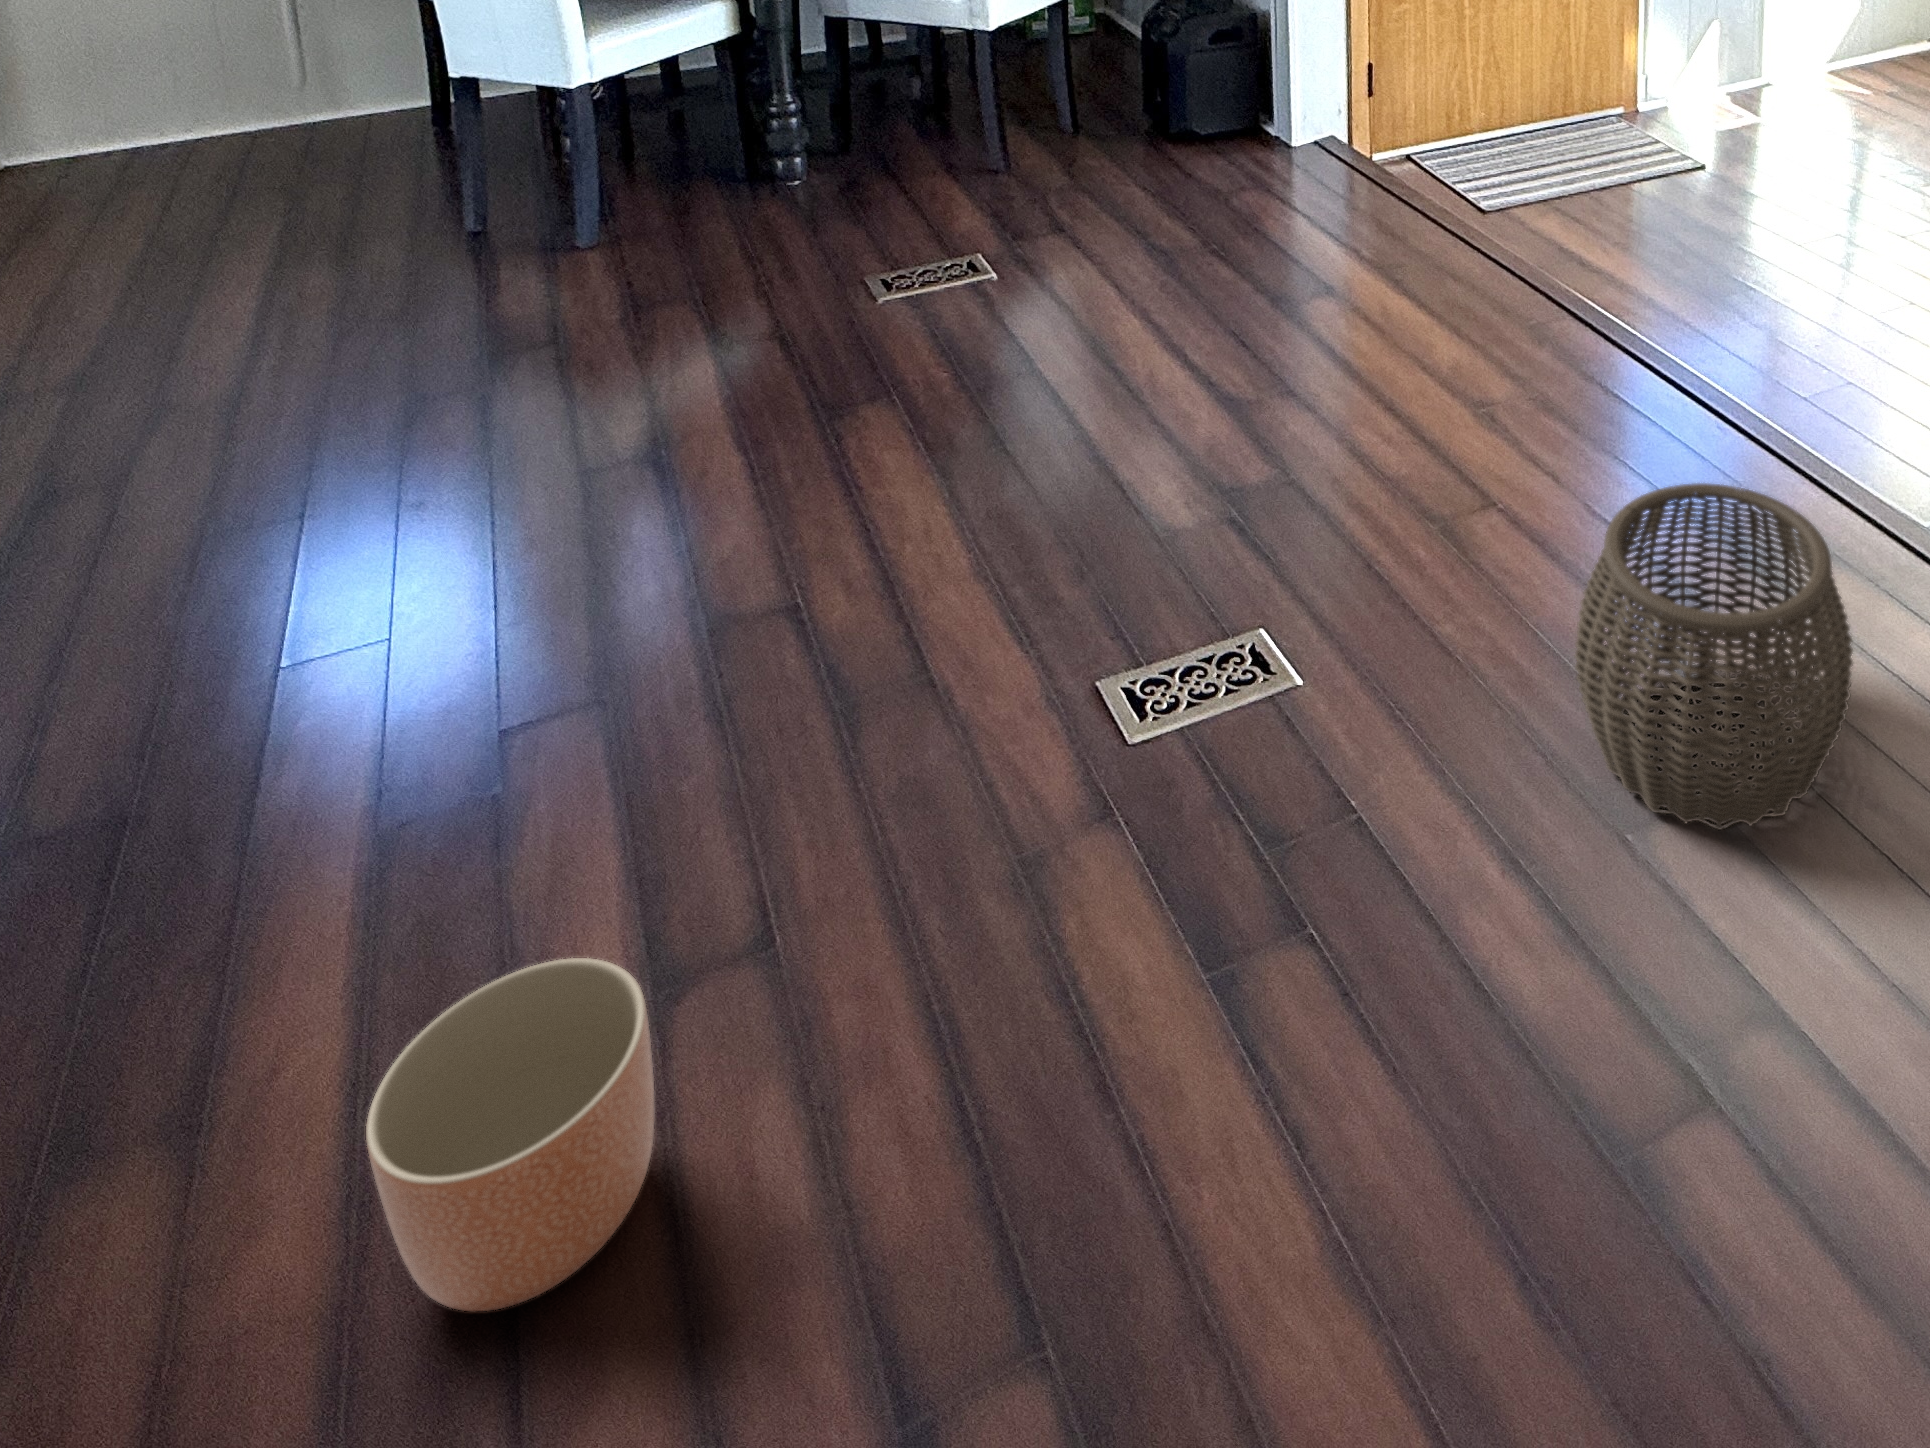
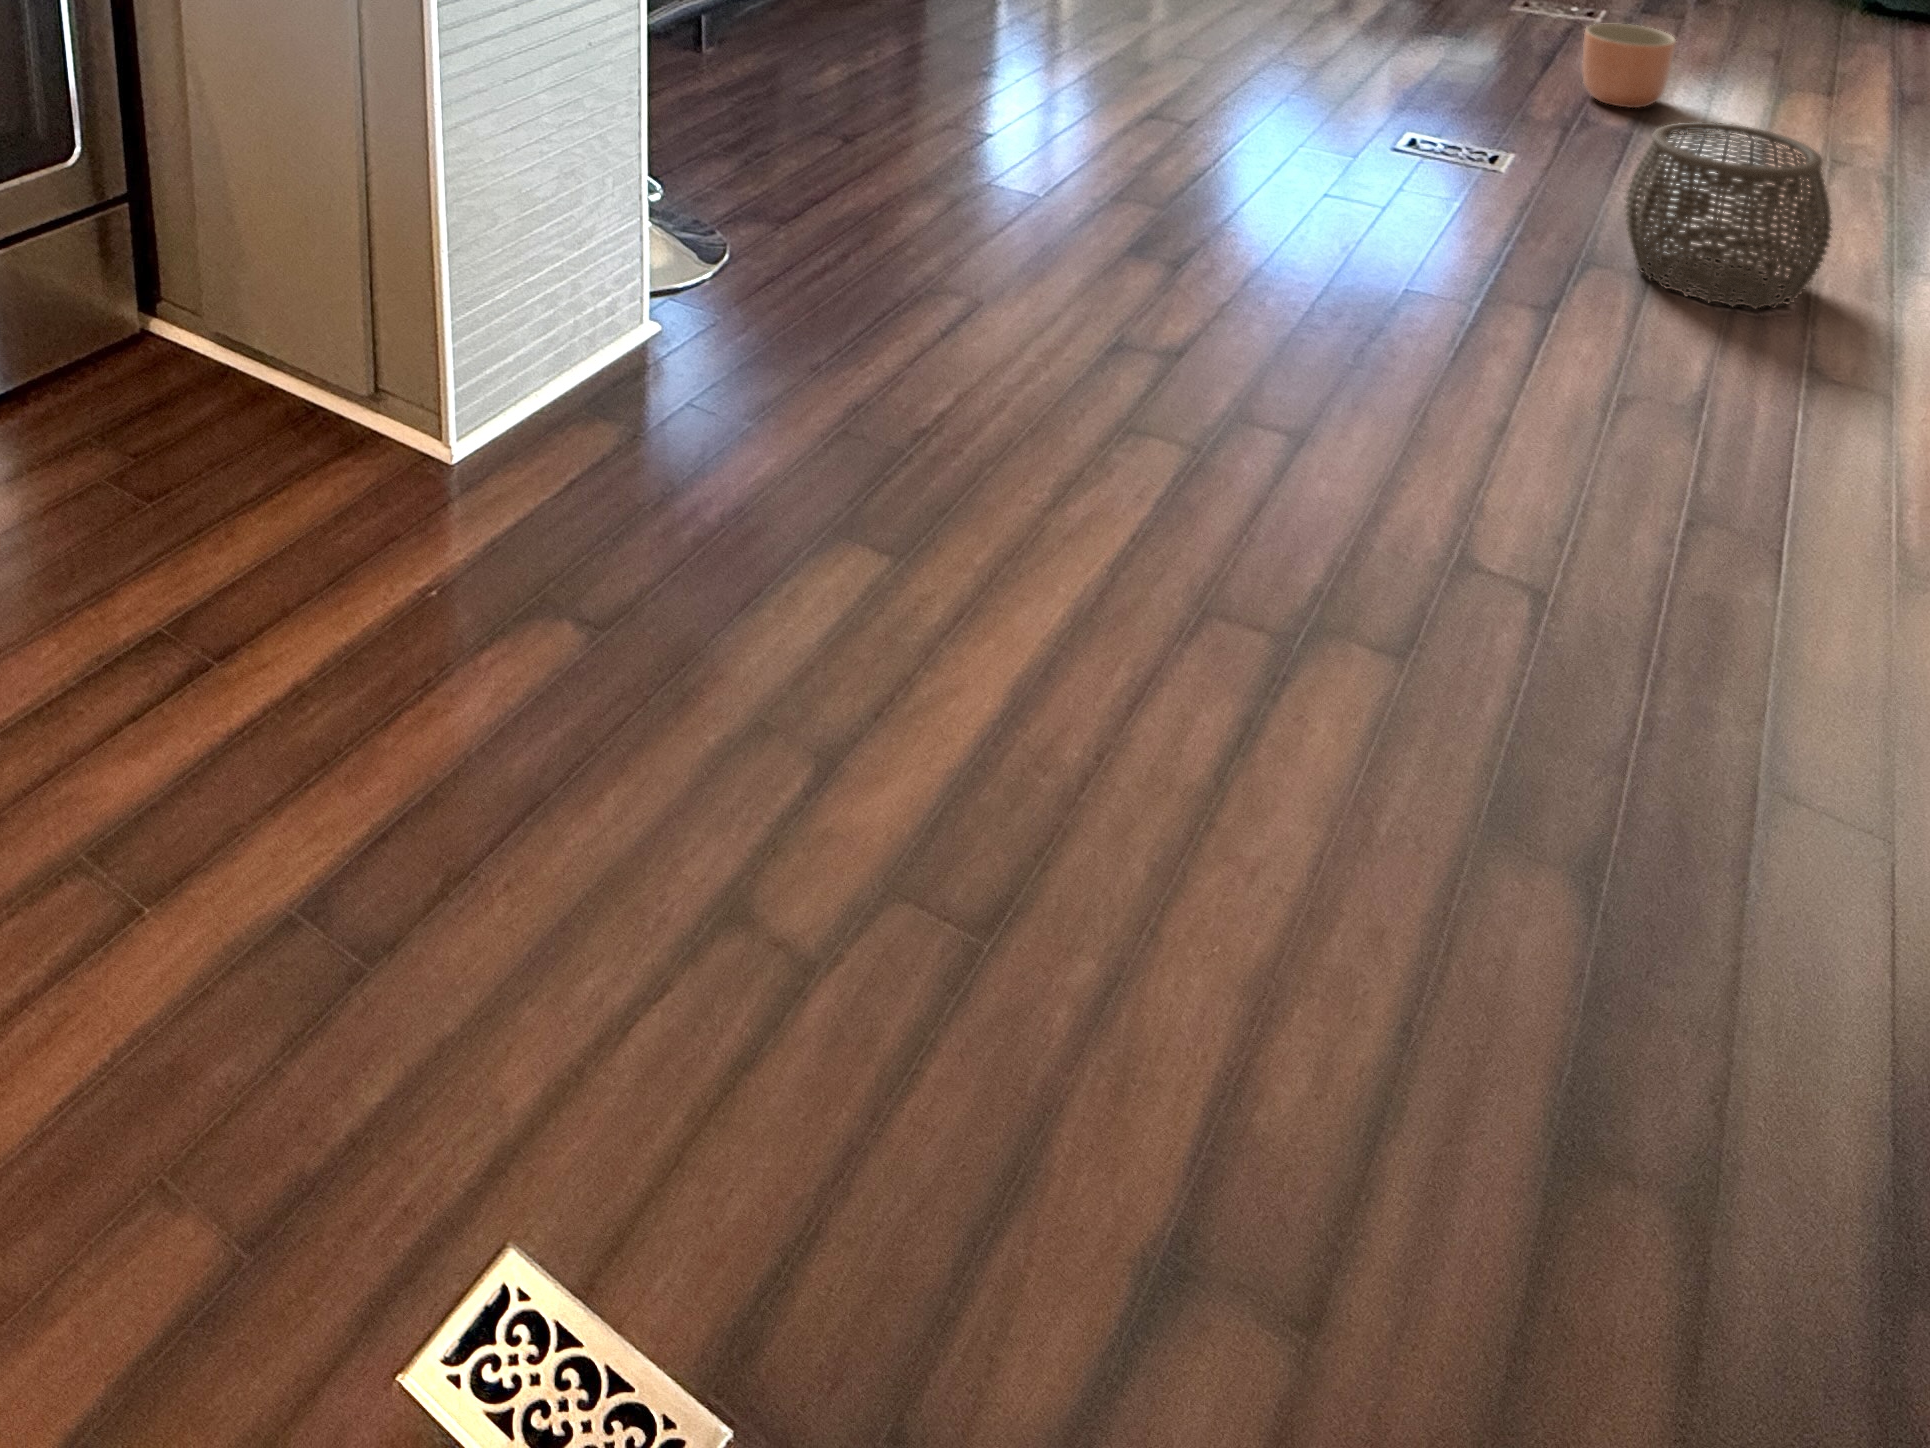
planter: present [366,958,655,1311] -> present [1582,23,1676,108]

